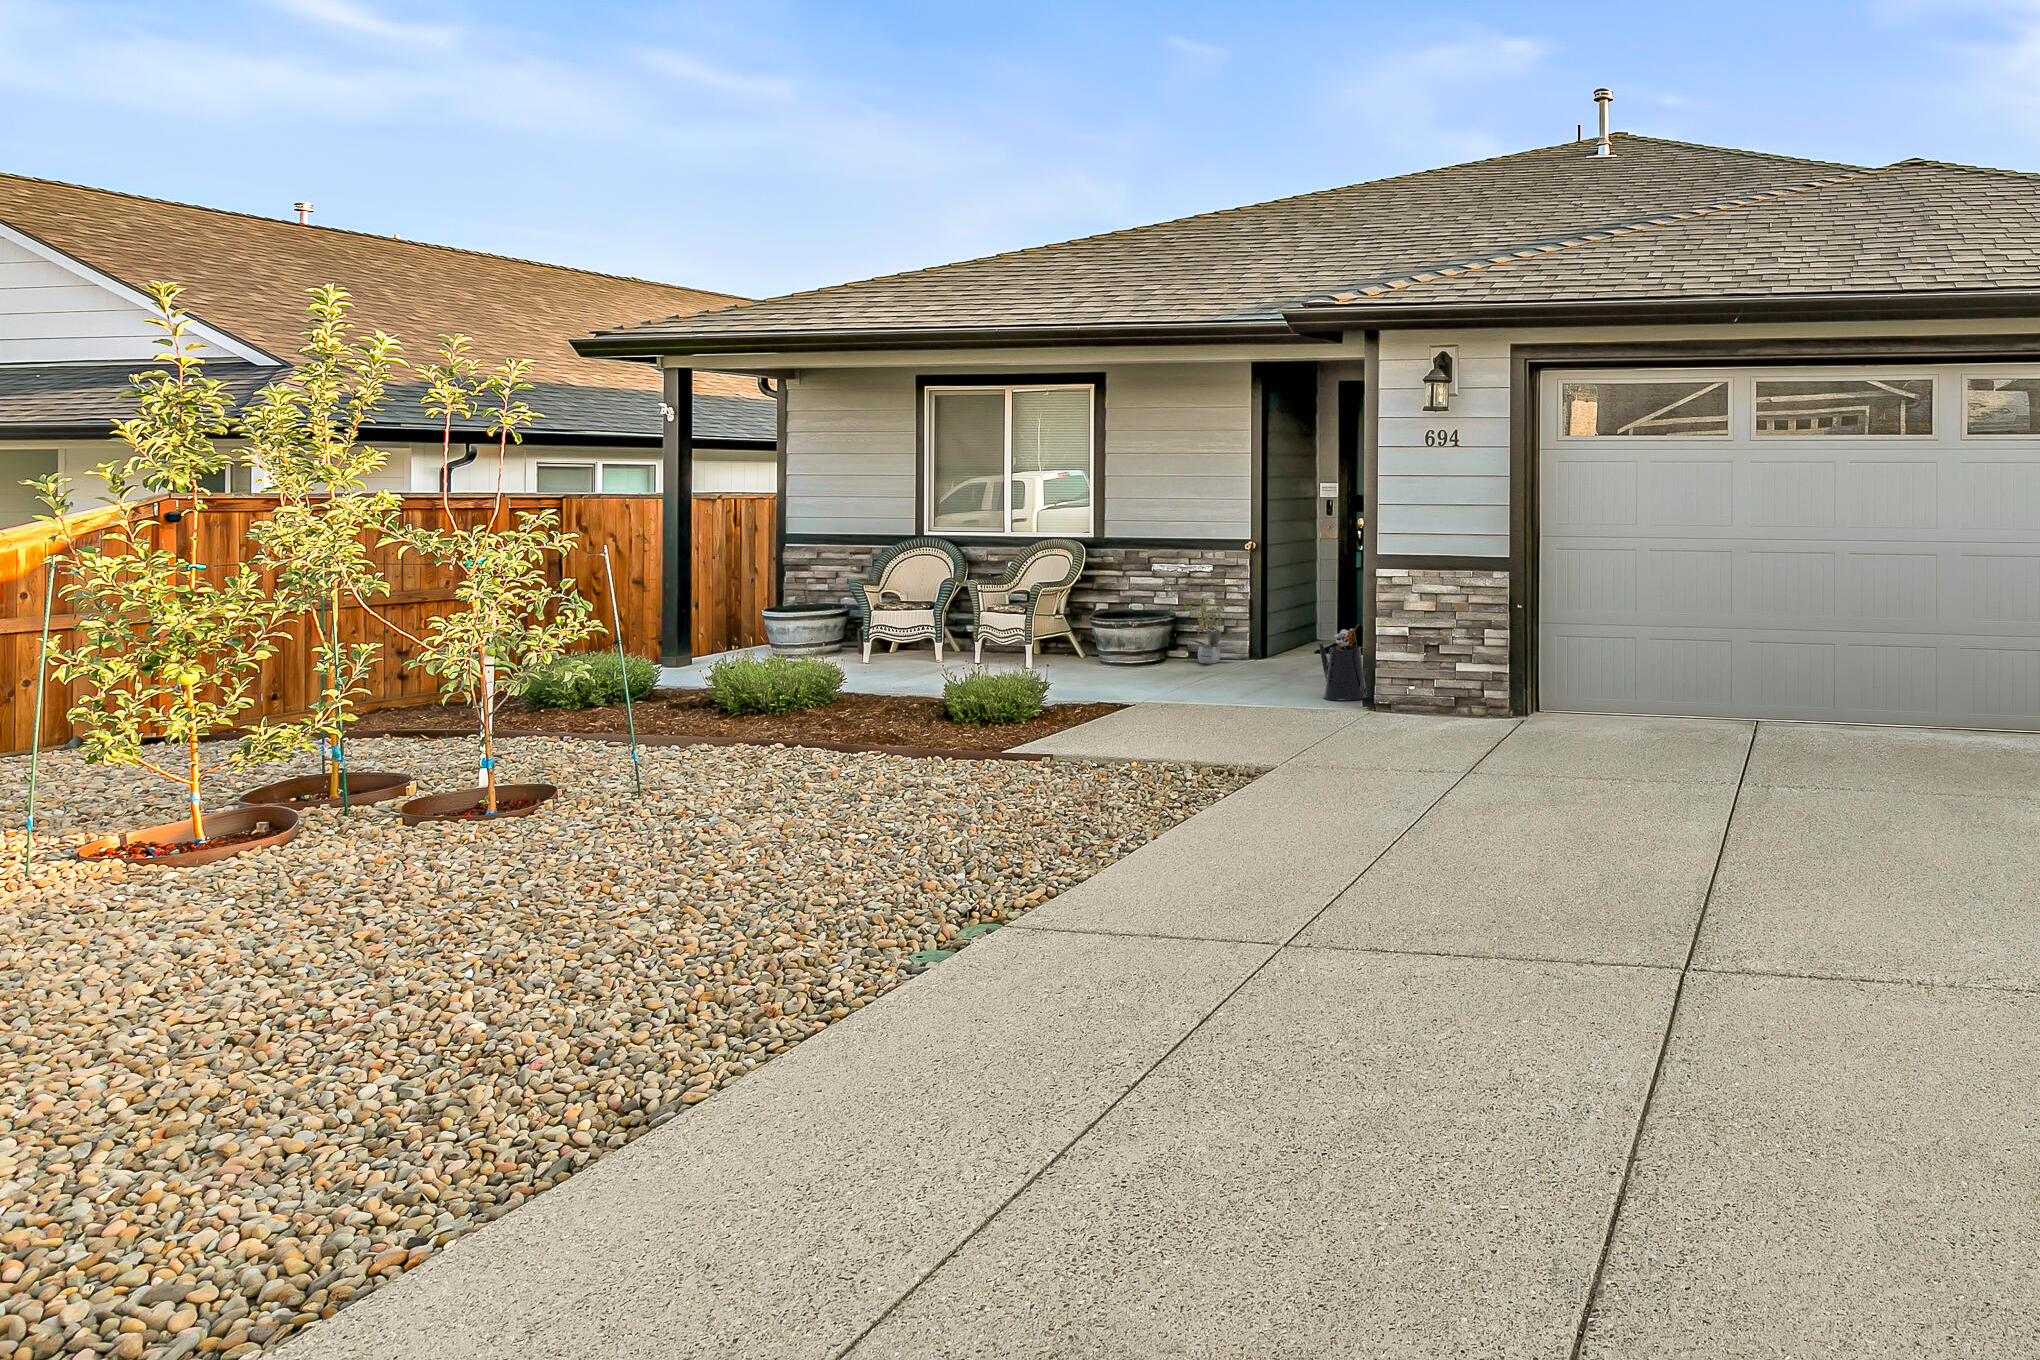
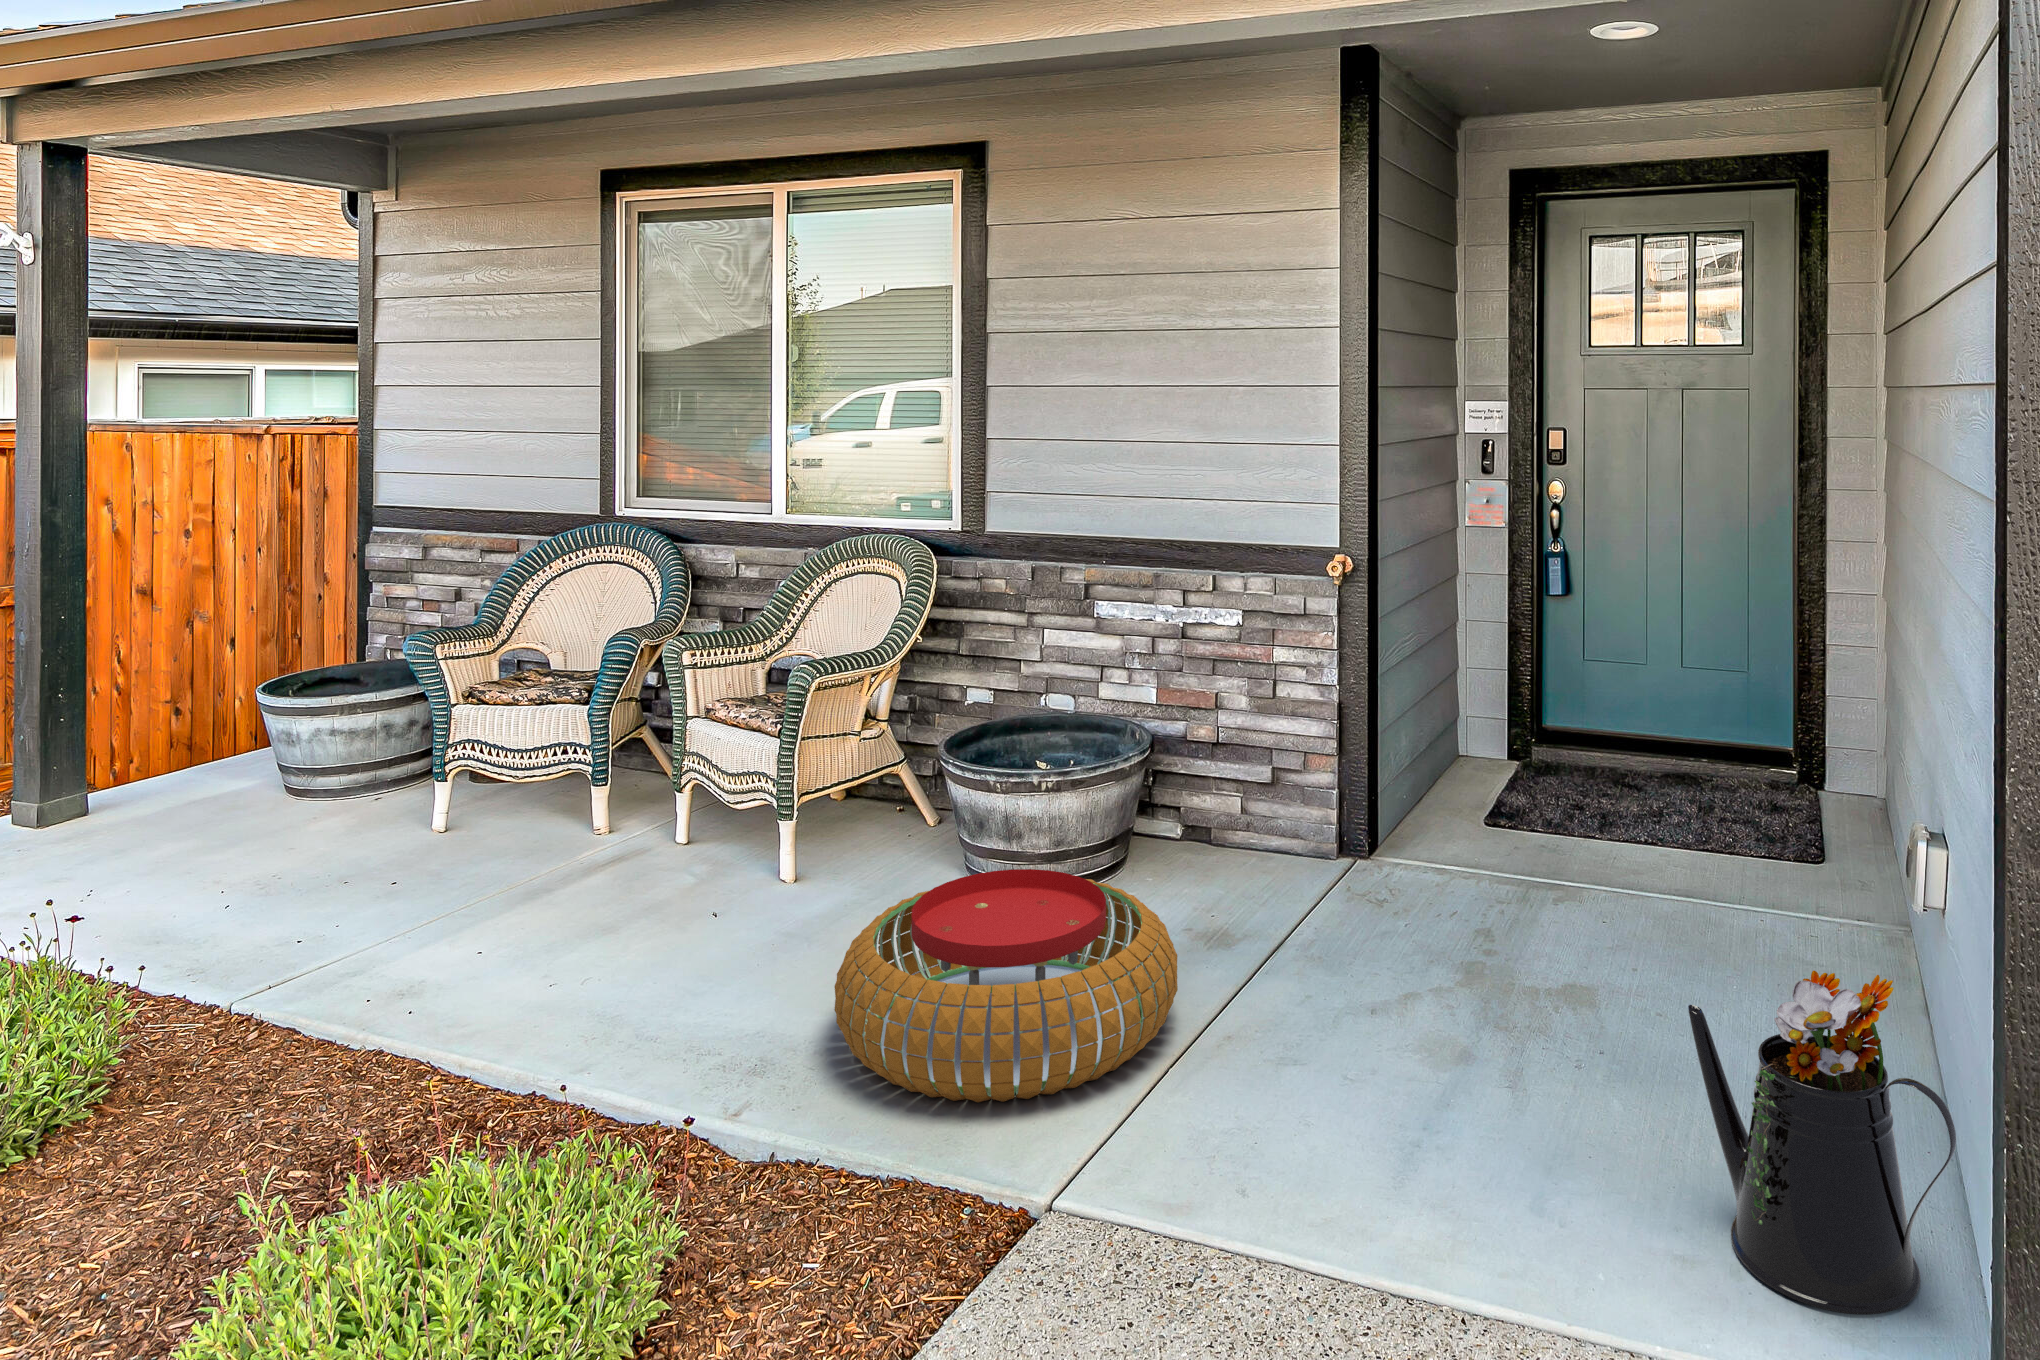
potted plant: present [1181,598,1233,664] -> none [1164,697,1304,885]
pouf: none [1067,640,1181,691] -> present [834,869,1178,1102]

